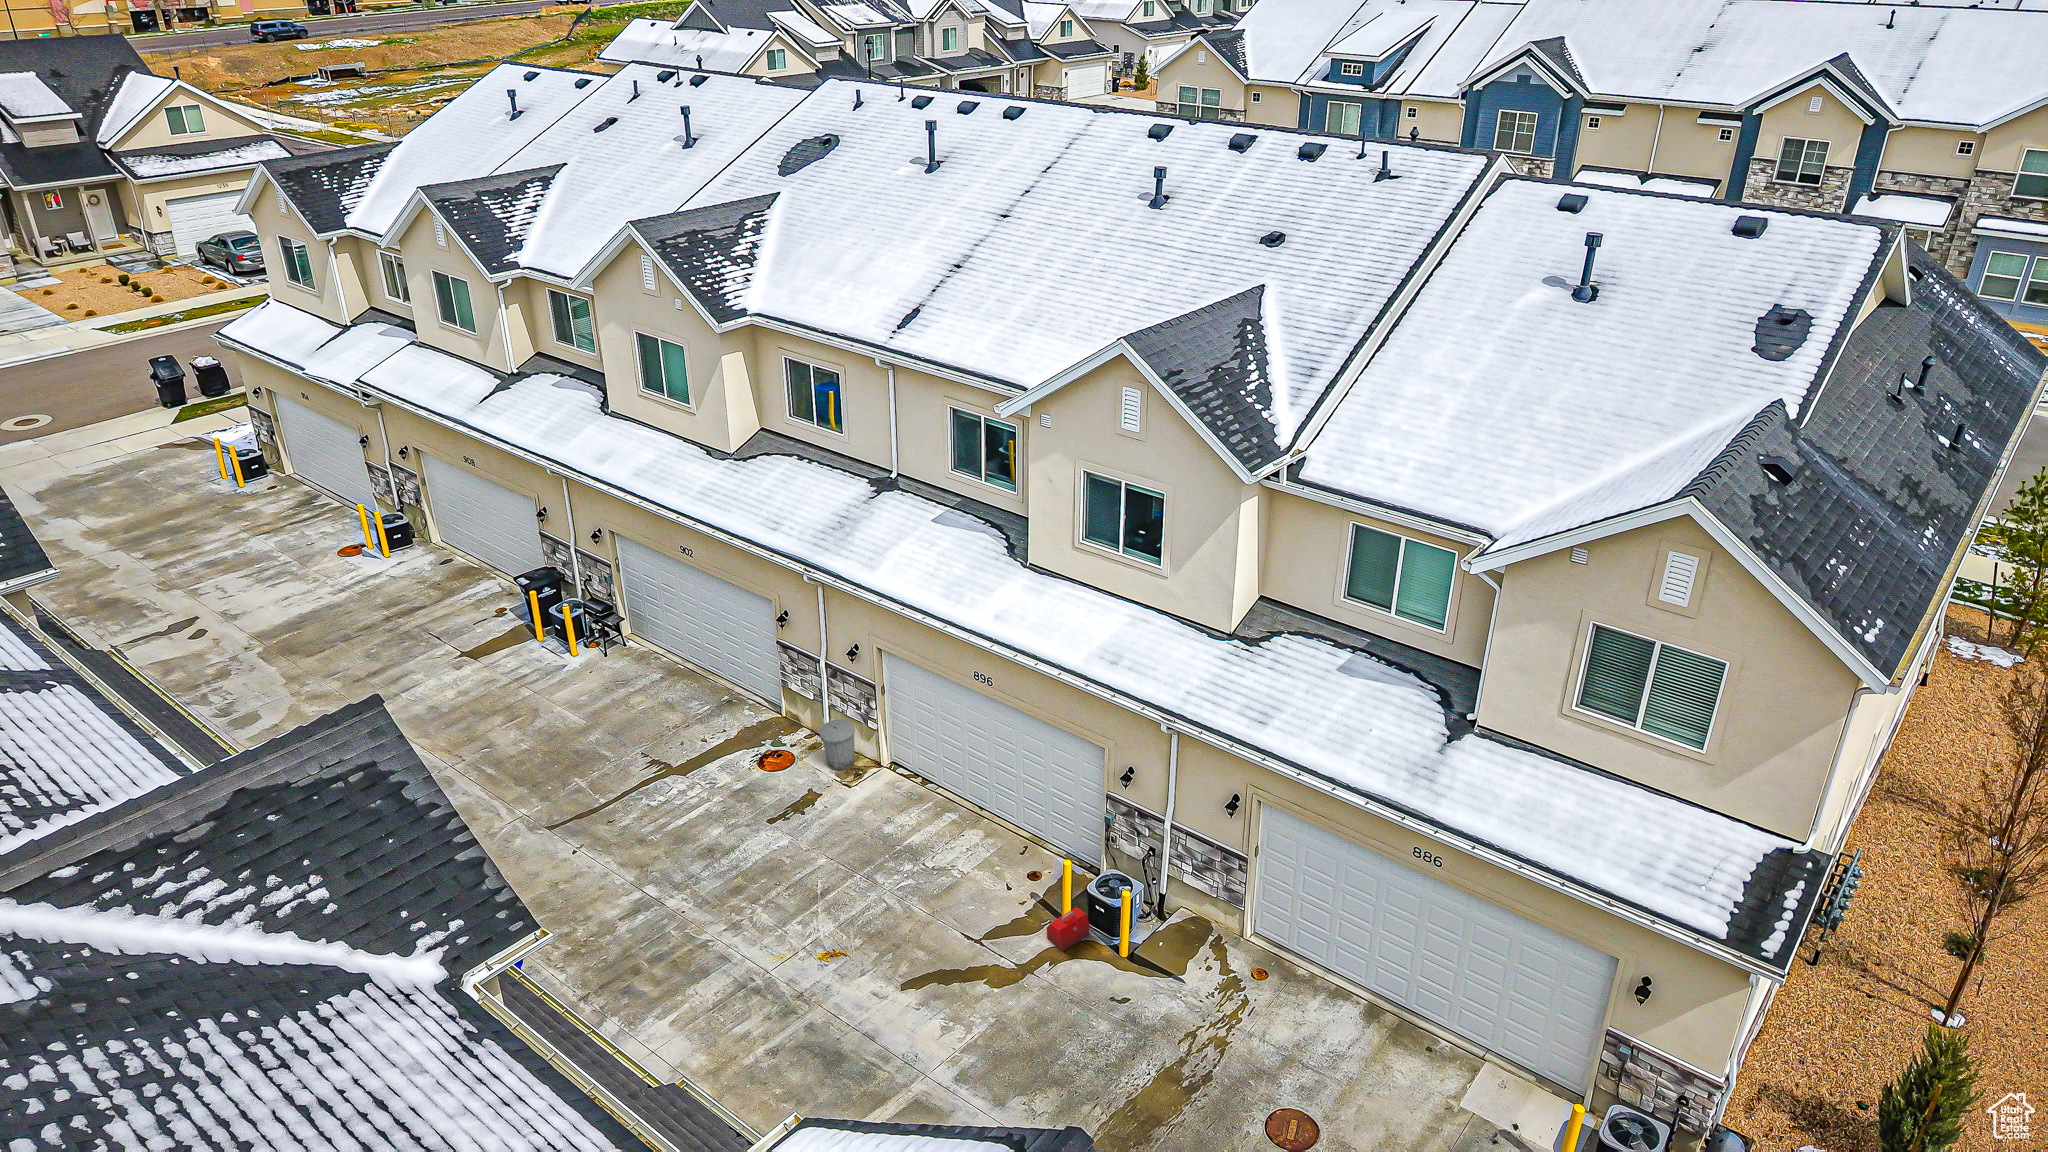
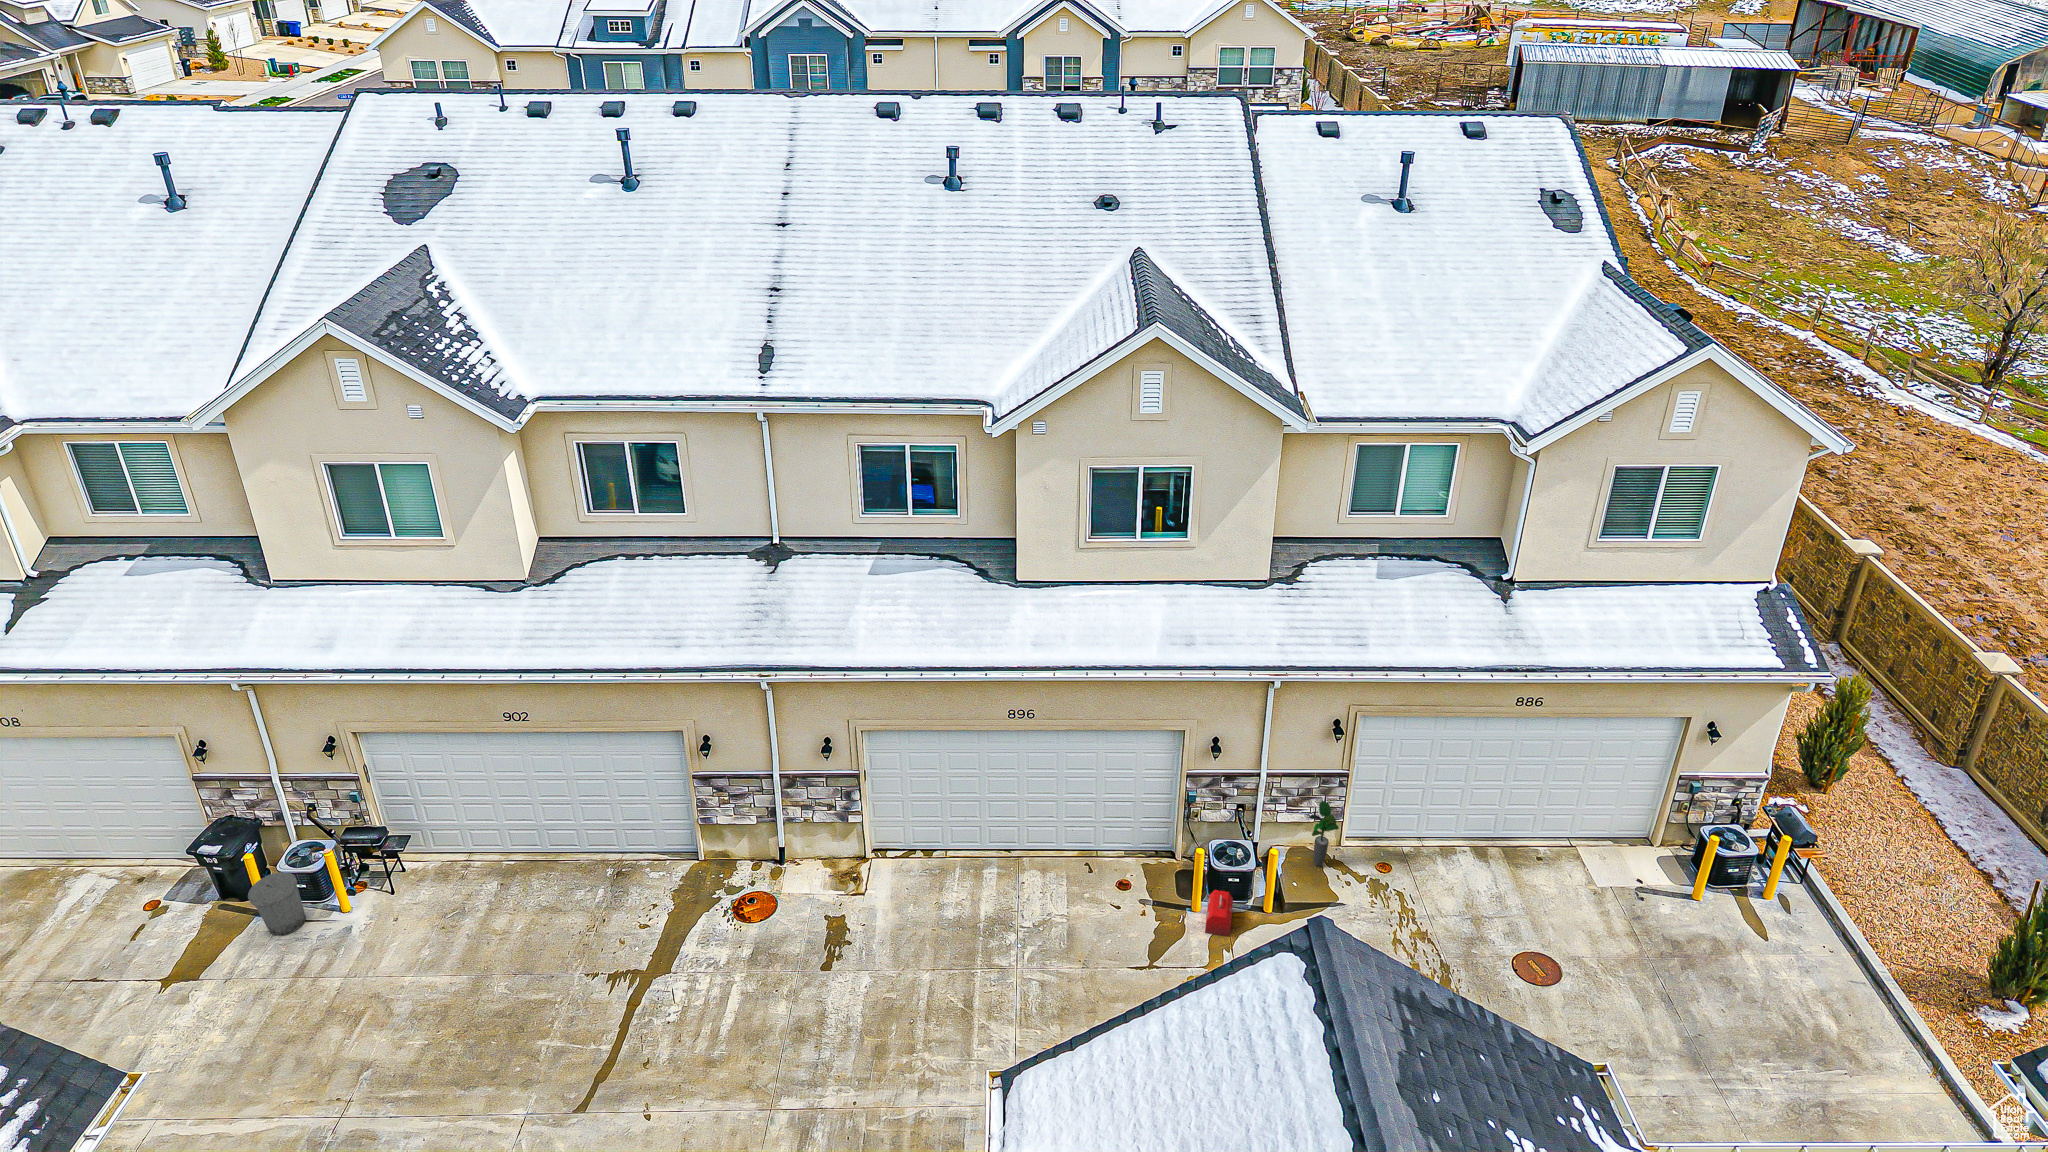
trash can: present [819,719,855,770] -> present [248,872,306,936]
potted plant: none [1194,876,1228,943] -> present [1309,801,1339,866]

